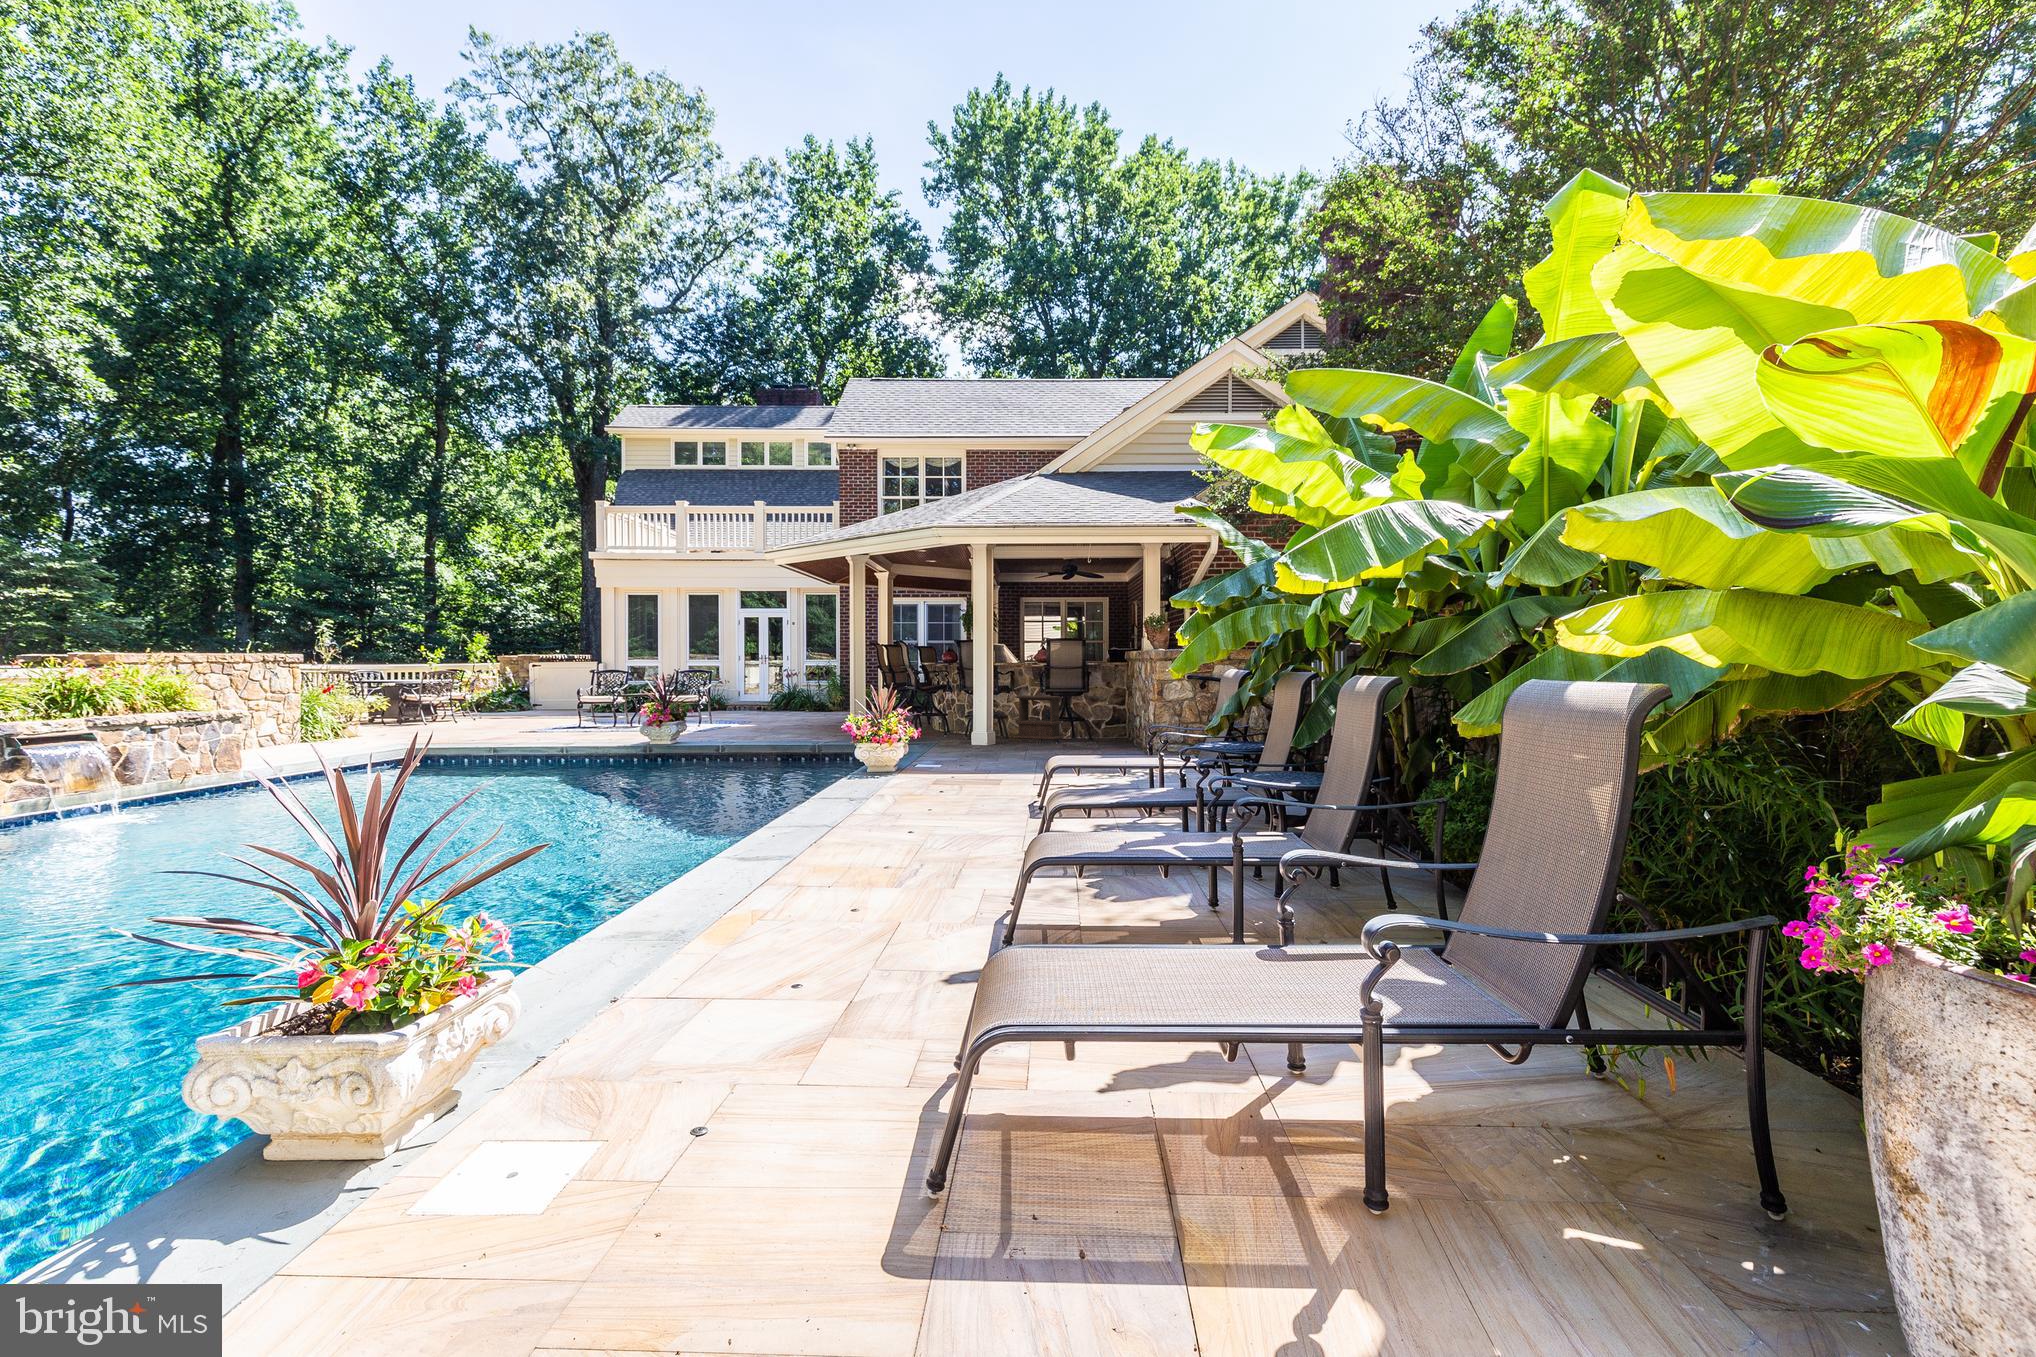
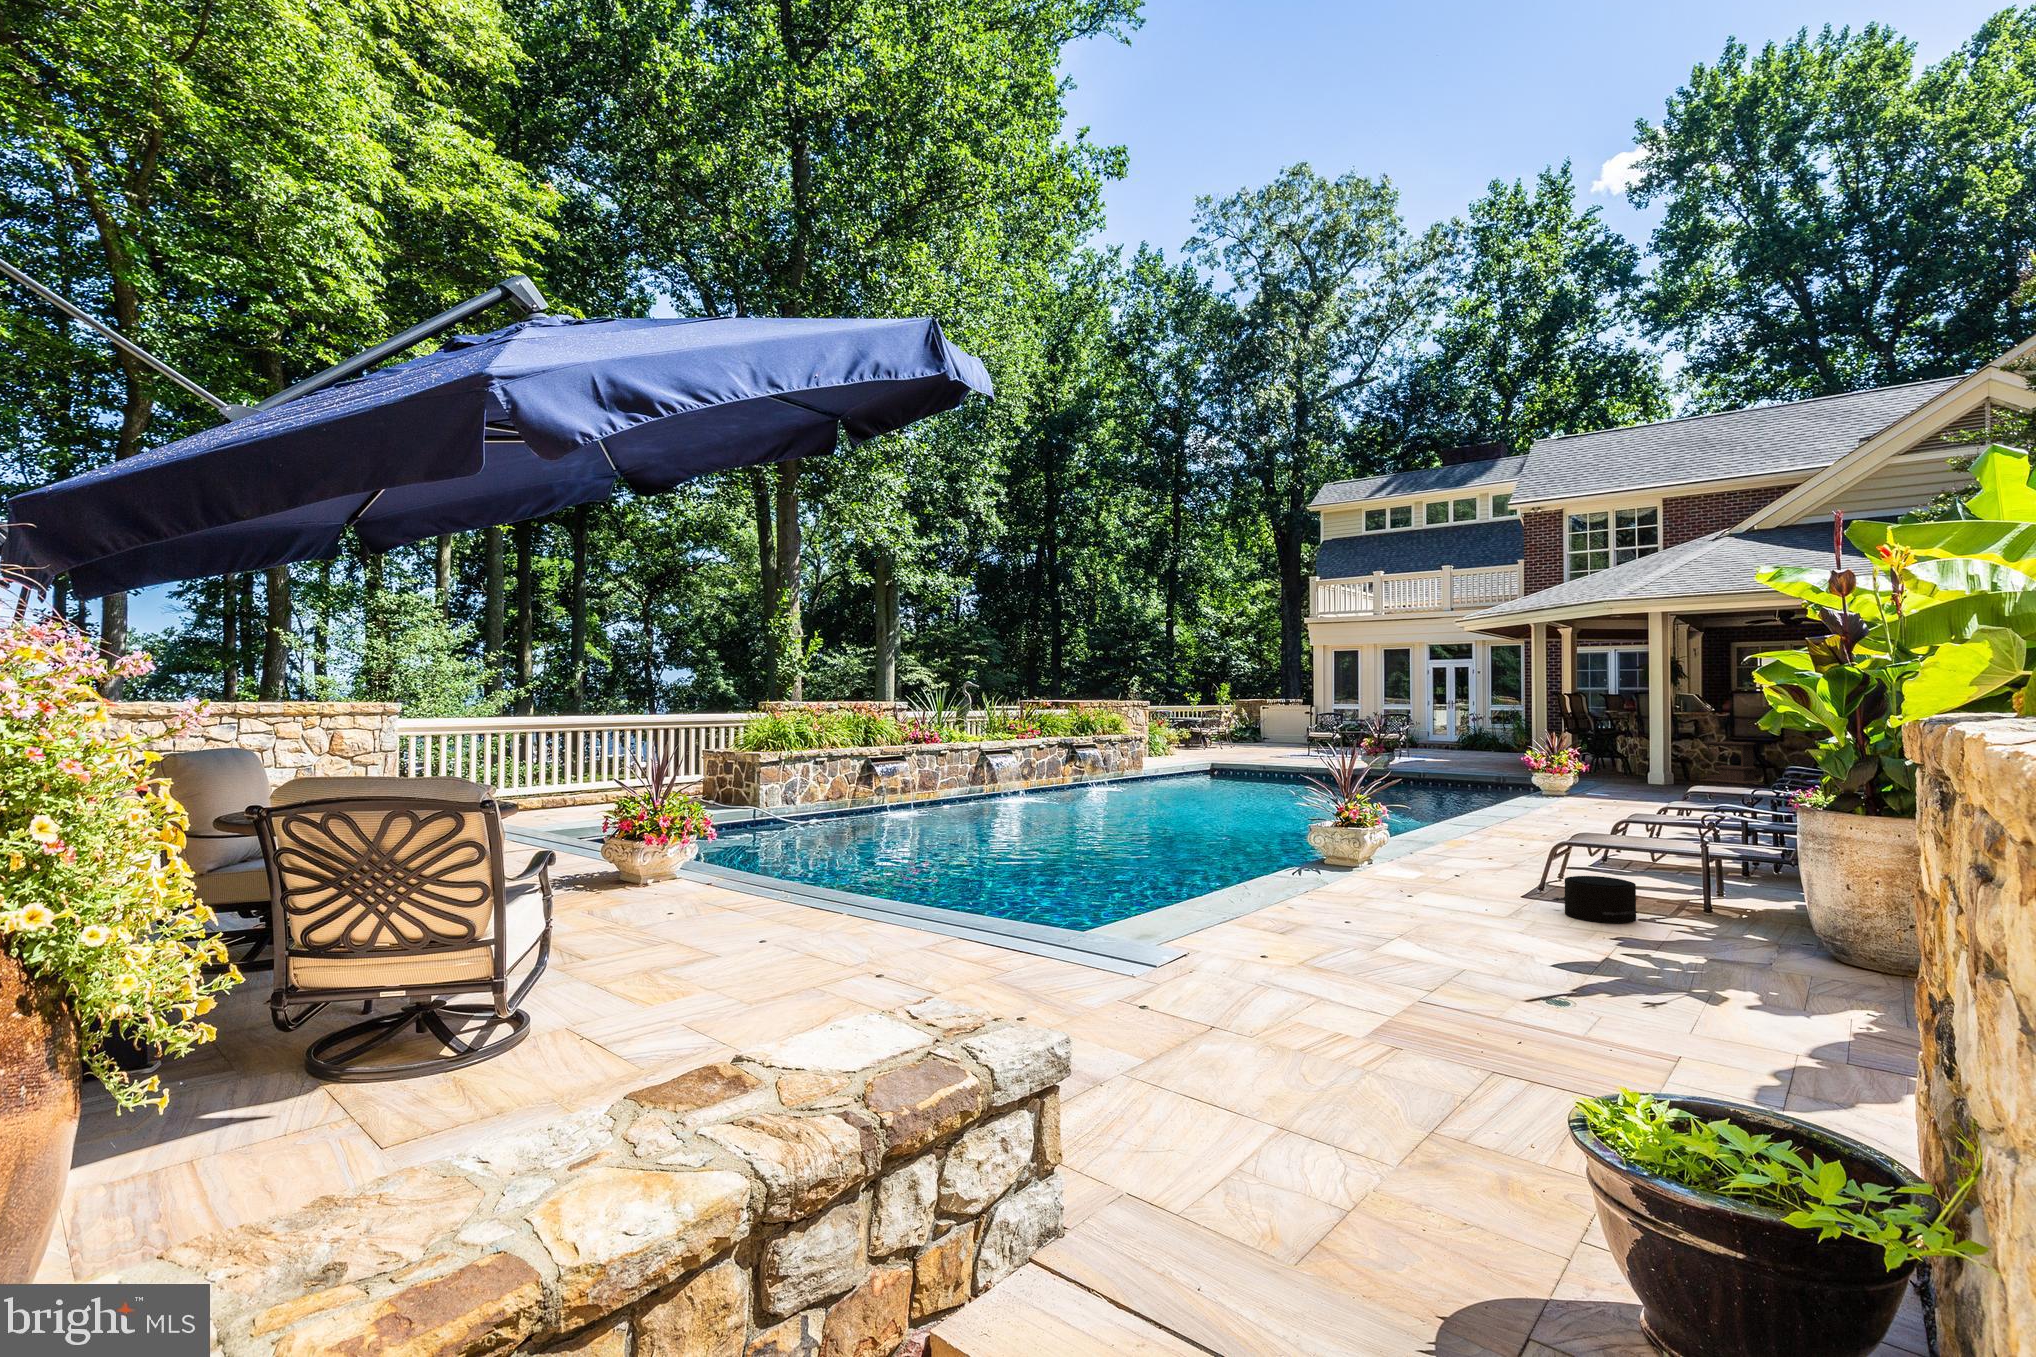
pouf: none [976,1072,1215,1268] -> present [1552,876,1637,923]

